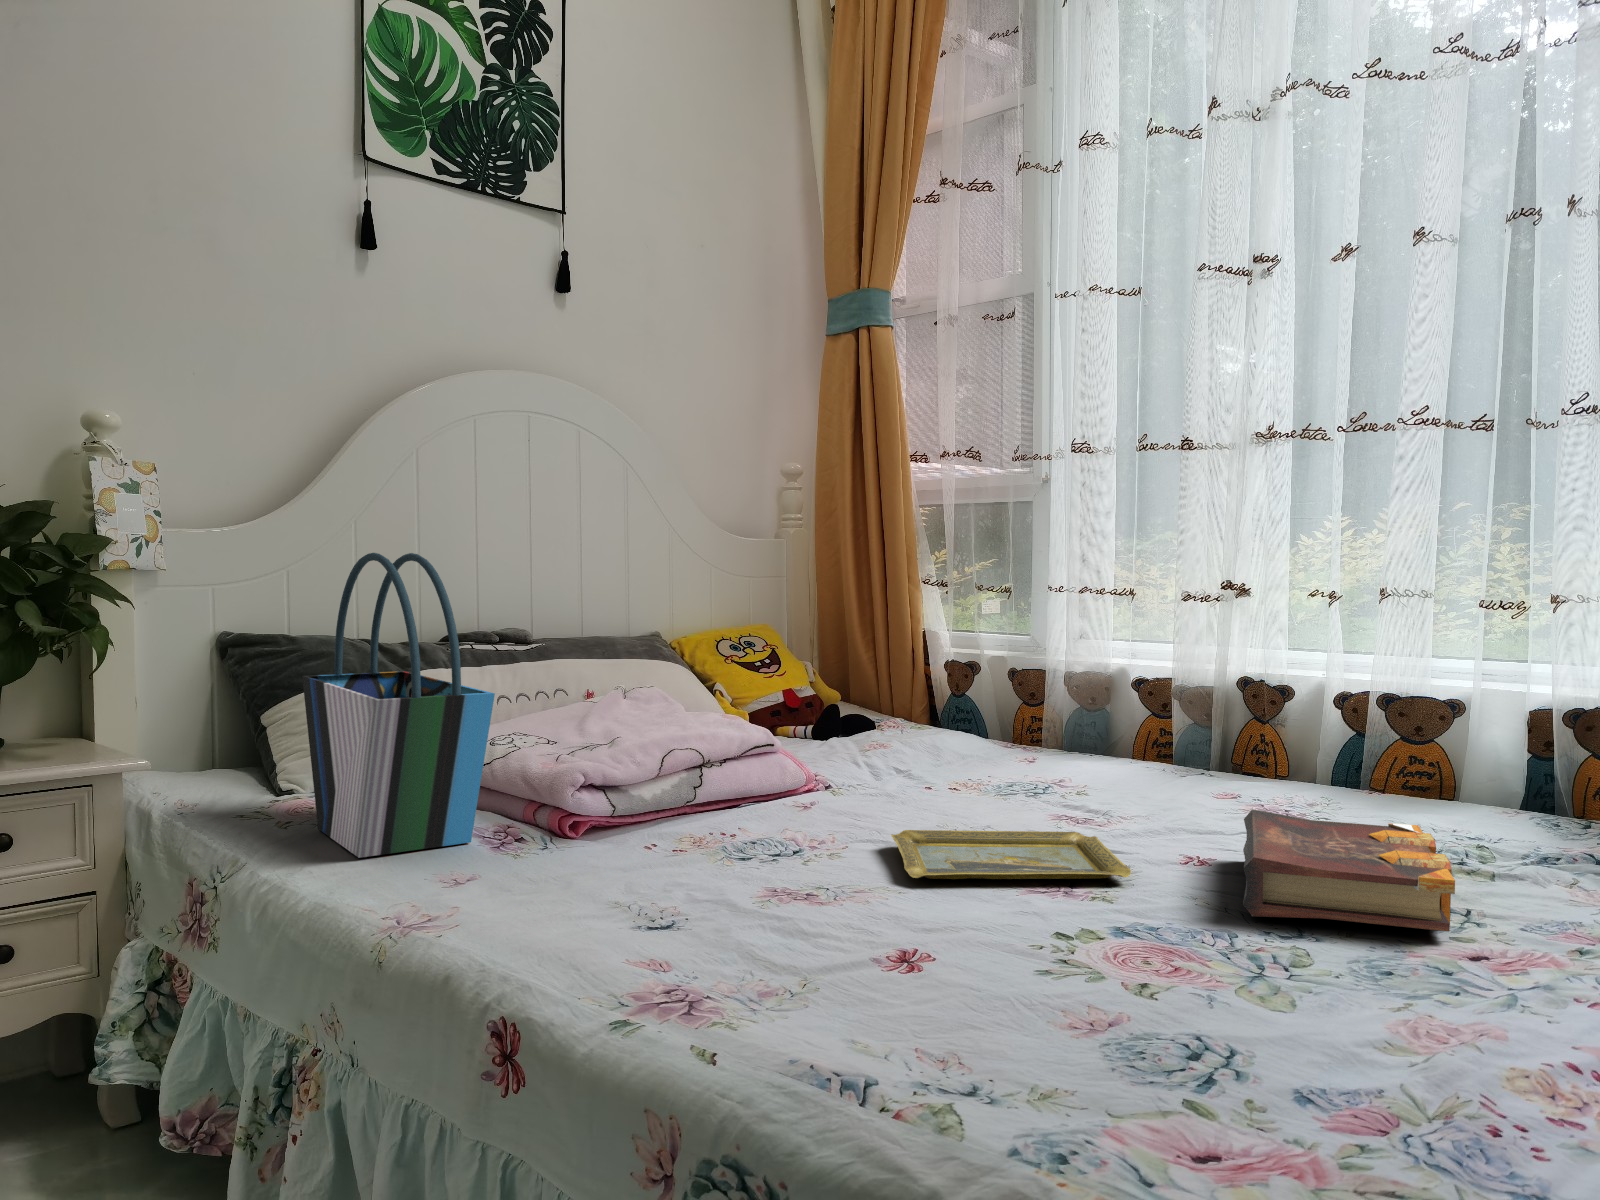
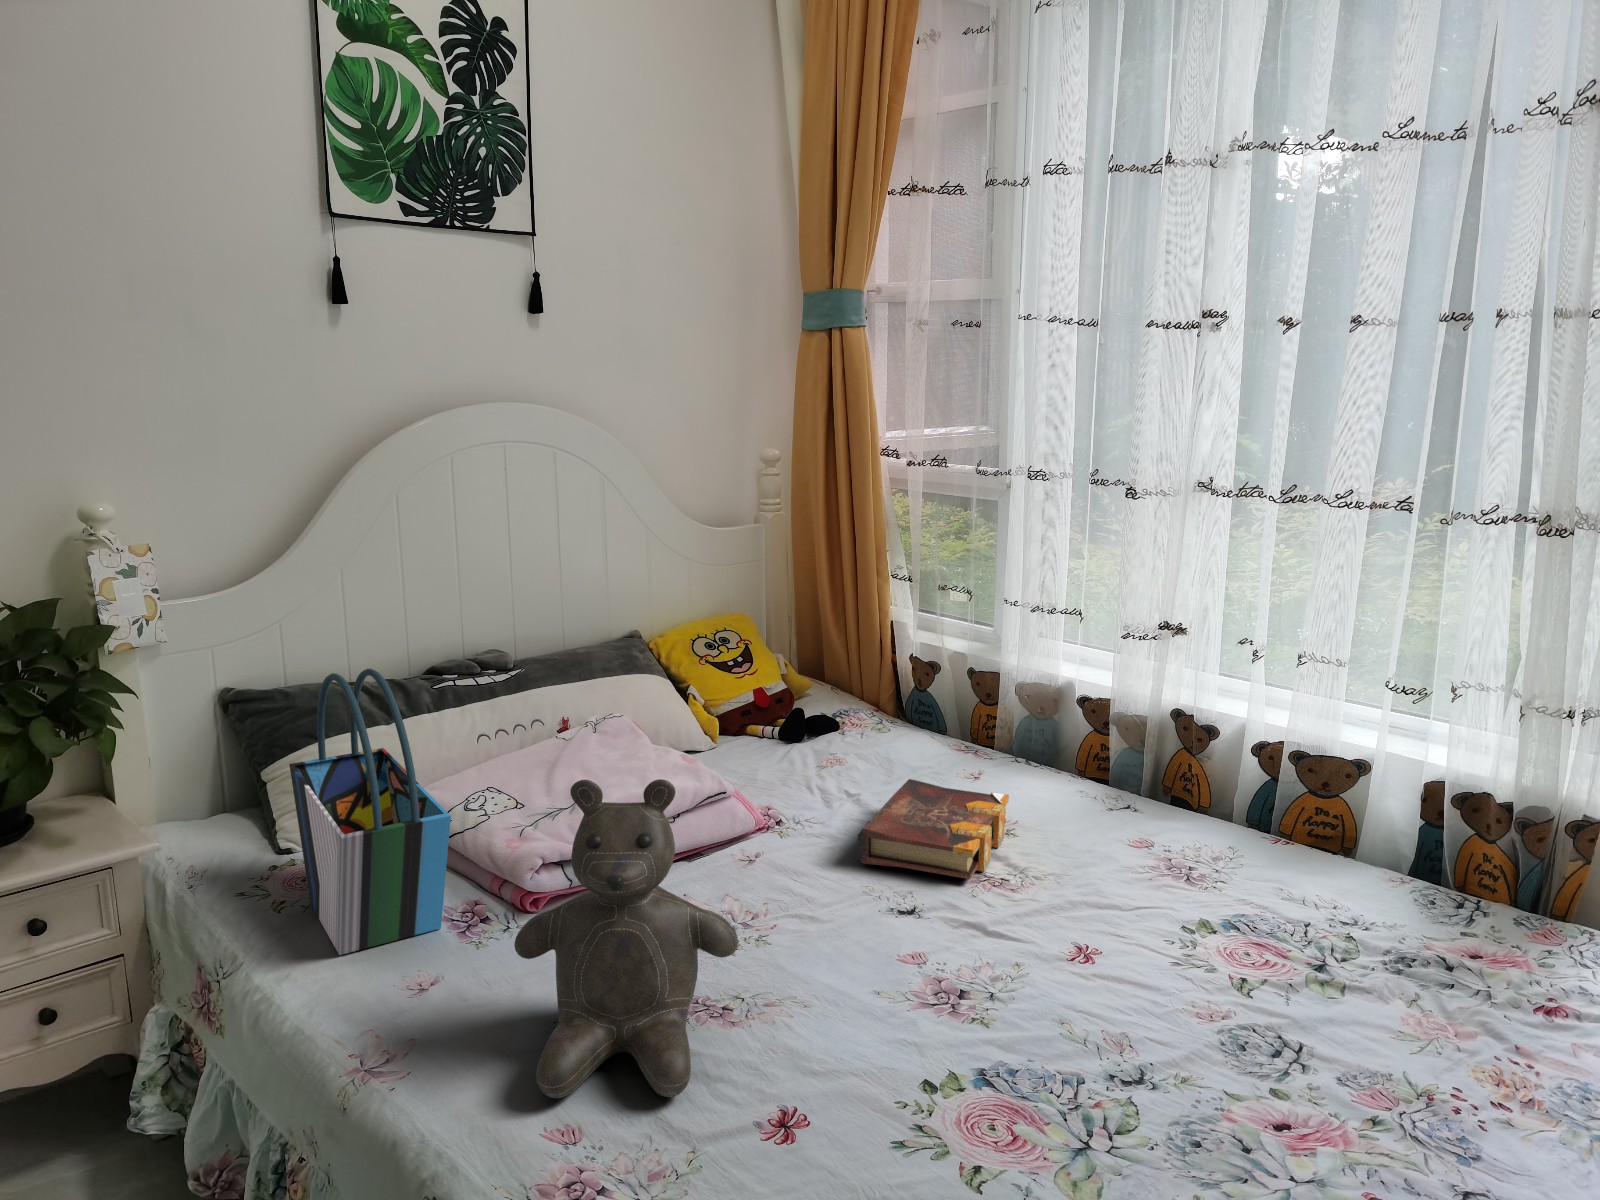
teddy bear: none [578,600,830,938] -> present [514,779,739,1098]
book: present [1243,809,1455,932] -> present [858,779,1009,879]
tray: present [891,830,1131,879] -> none [810,924,1013,1001]

